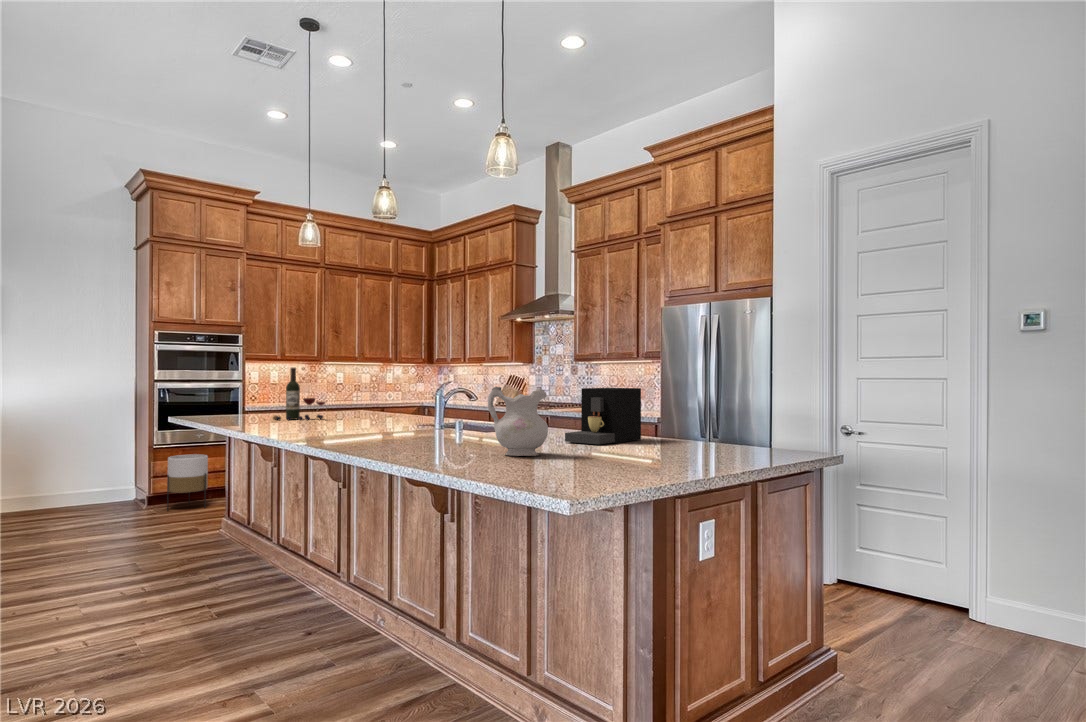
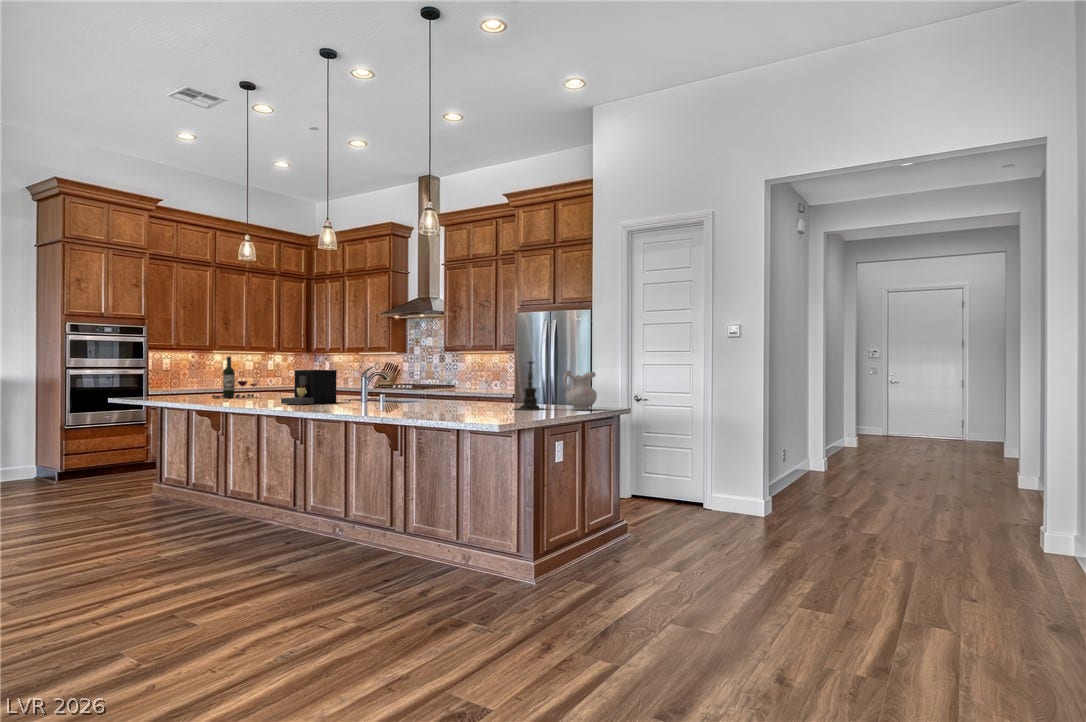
candle holder: none [631,361,691,456] -> present [517,360,543,410]
ceramic pitcher: present [488,387,548,456] -> present [563,371,597,410]
coffee maker: present [565,388,641,444] -> present [281,370,336,404]
planter: present [167,454,208,510] -> none [83,433,121,482]

